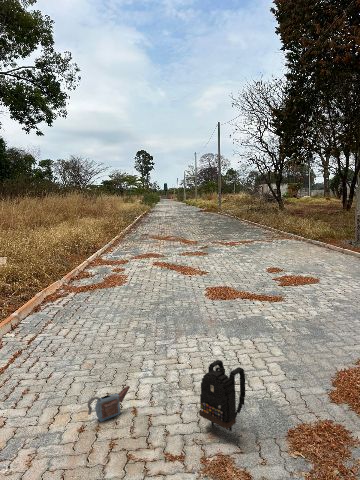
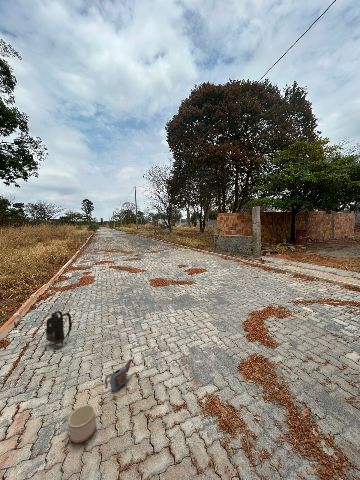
backpack: present [199,360,245,431] -> present [46,311,72,345]
planter: none [34,423,67,462] -> present [68,405,96,443]

